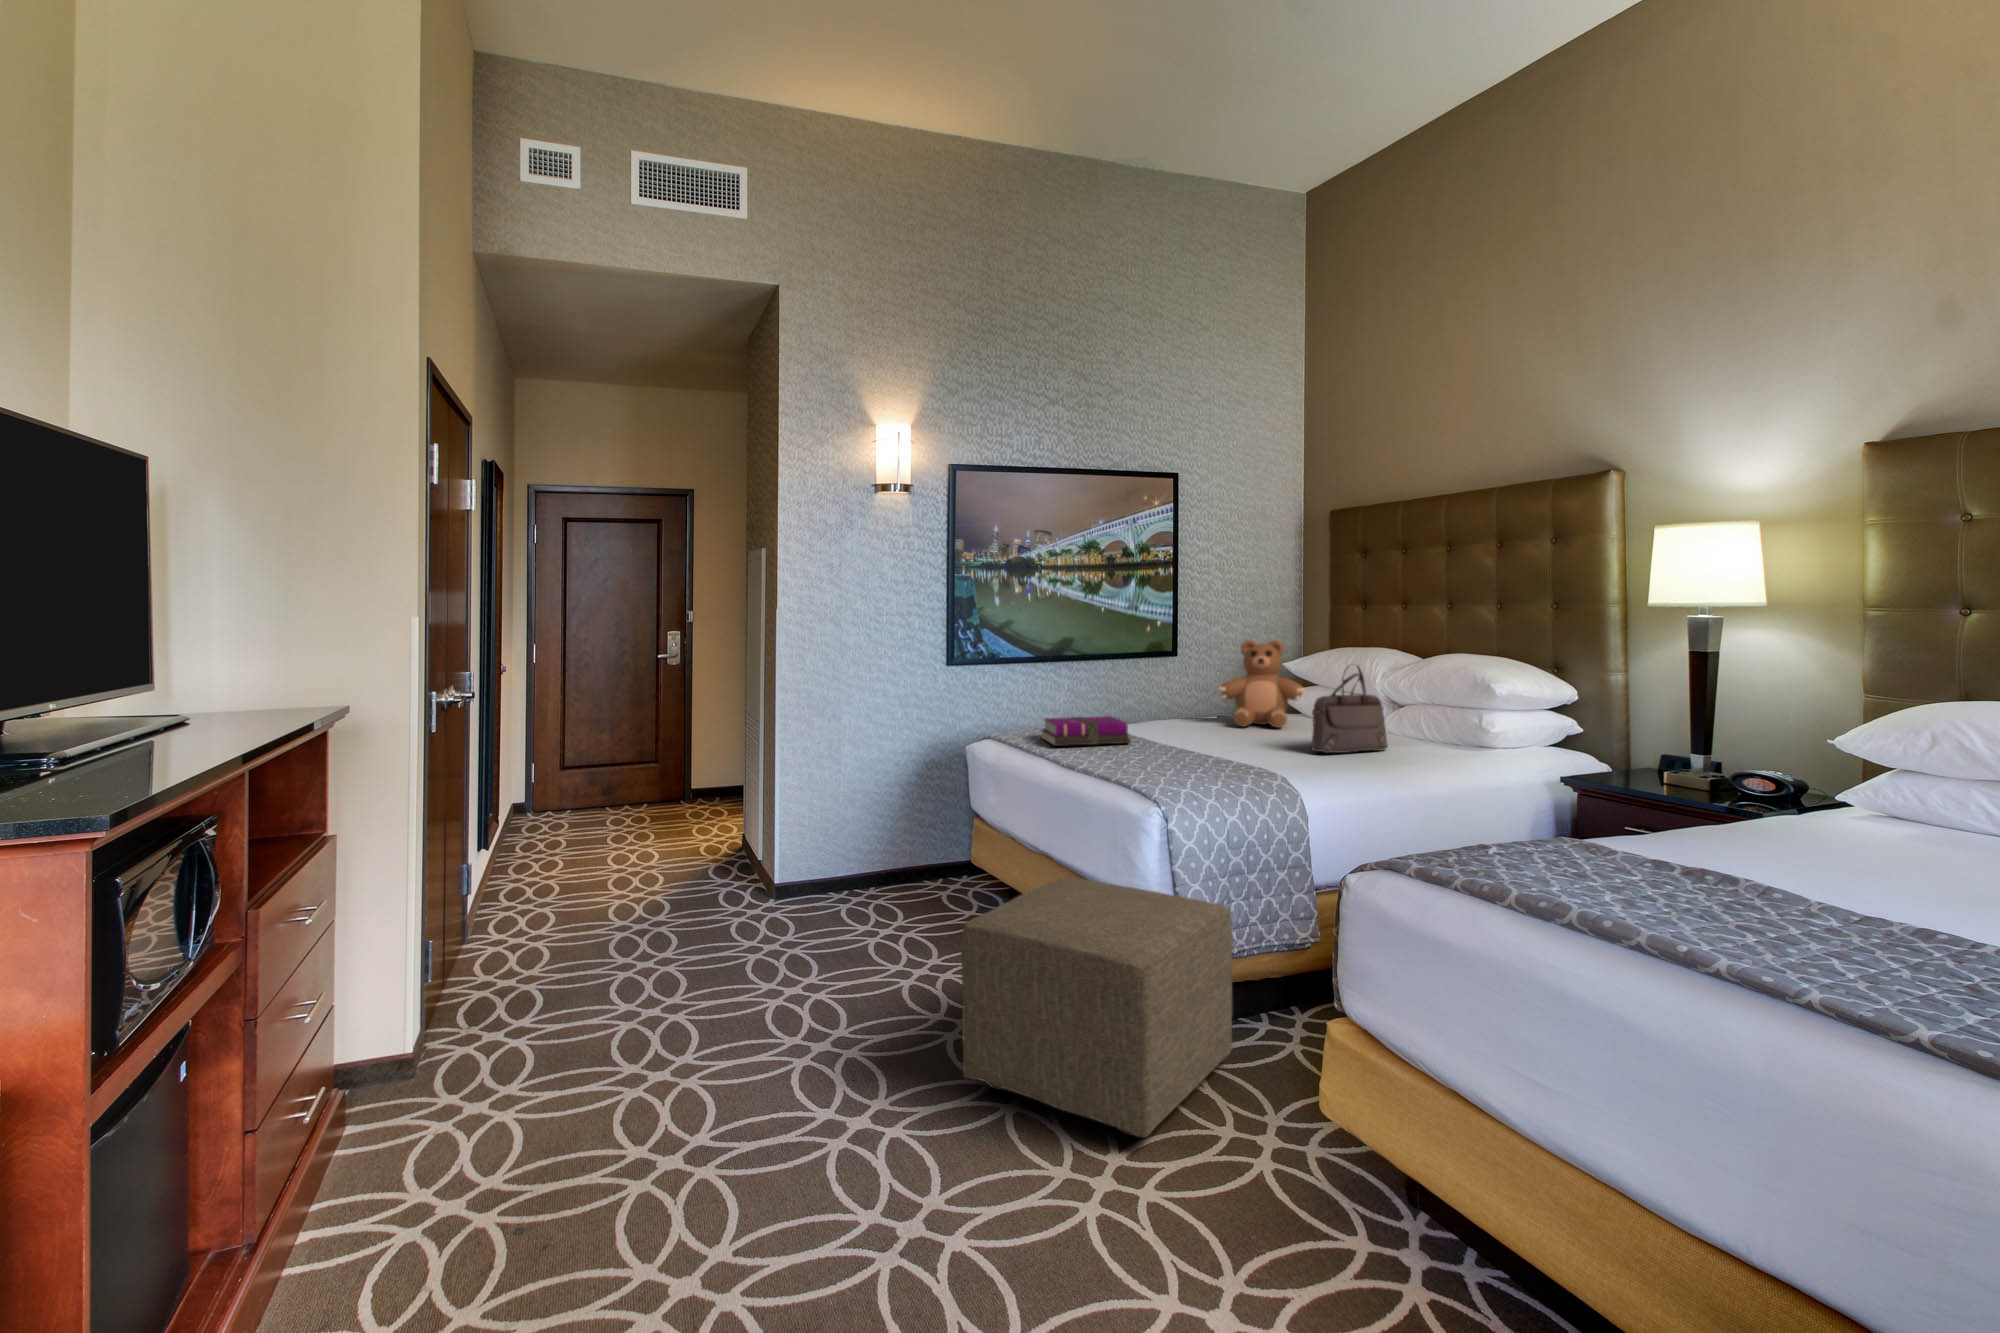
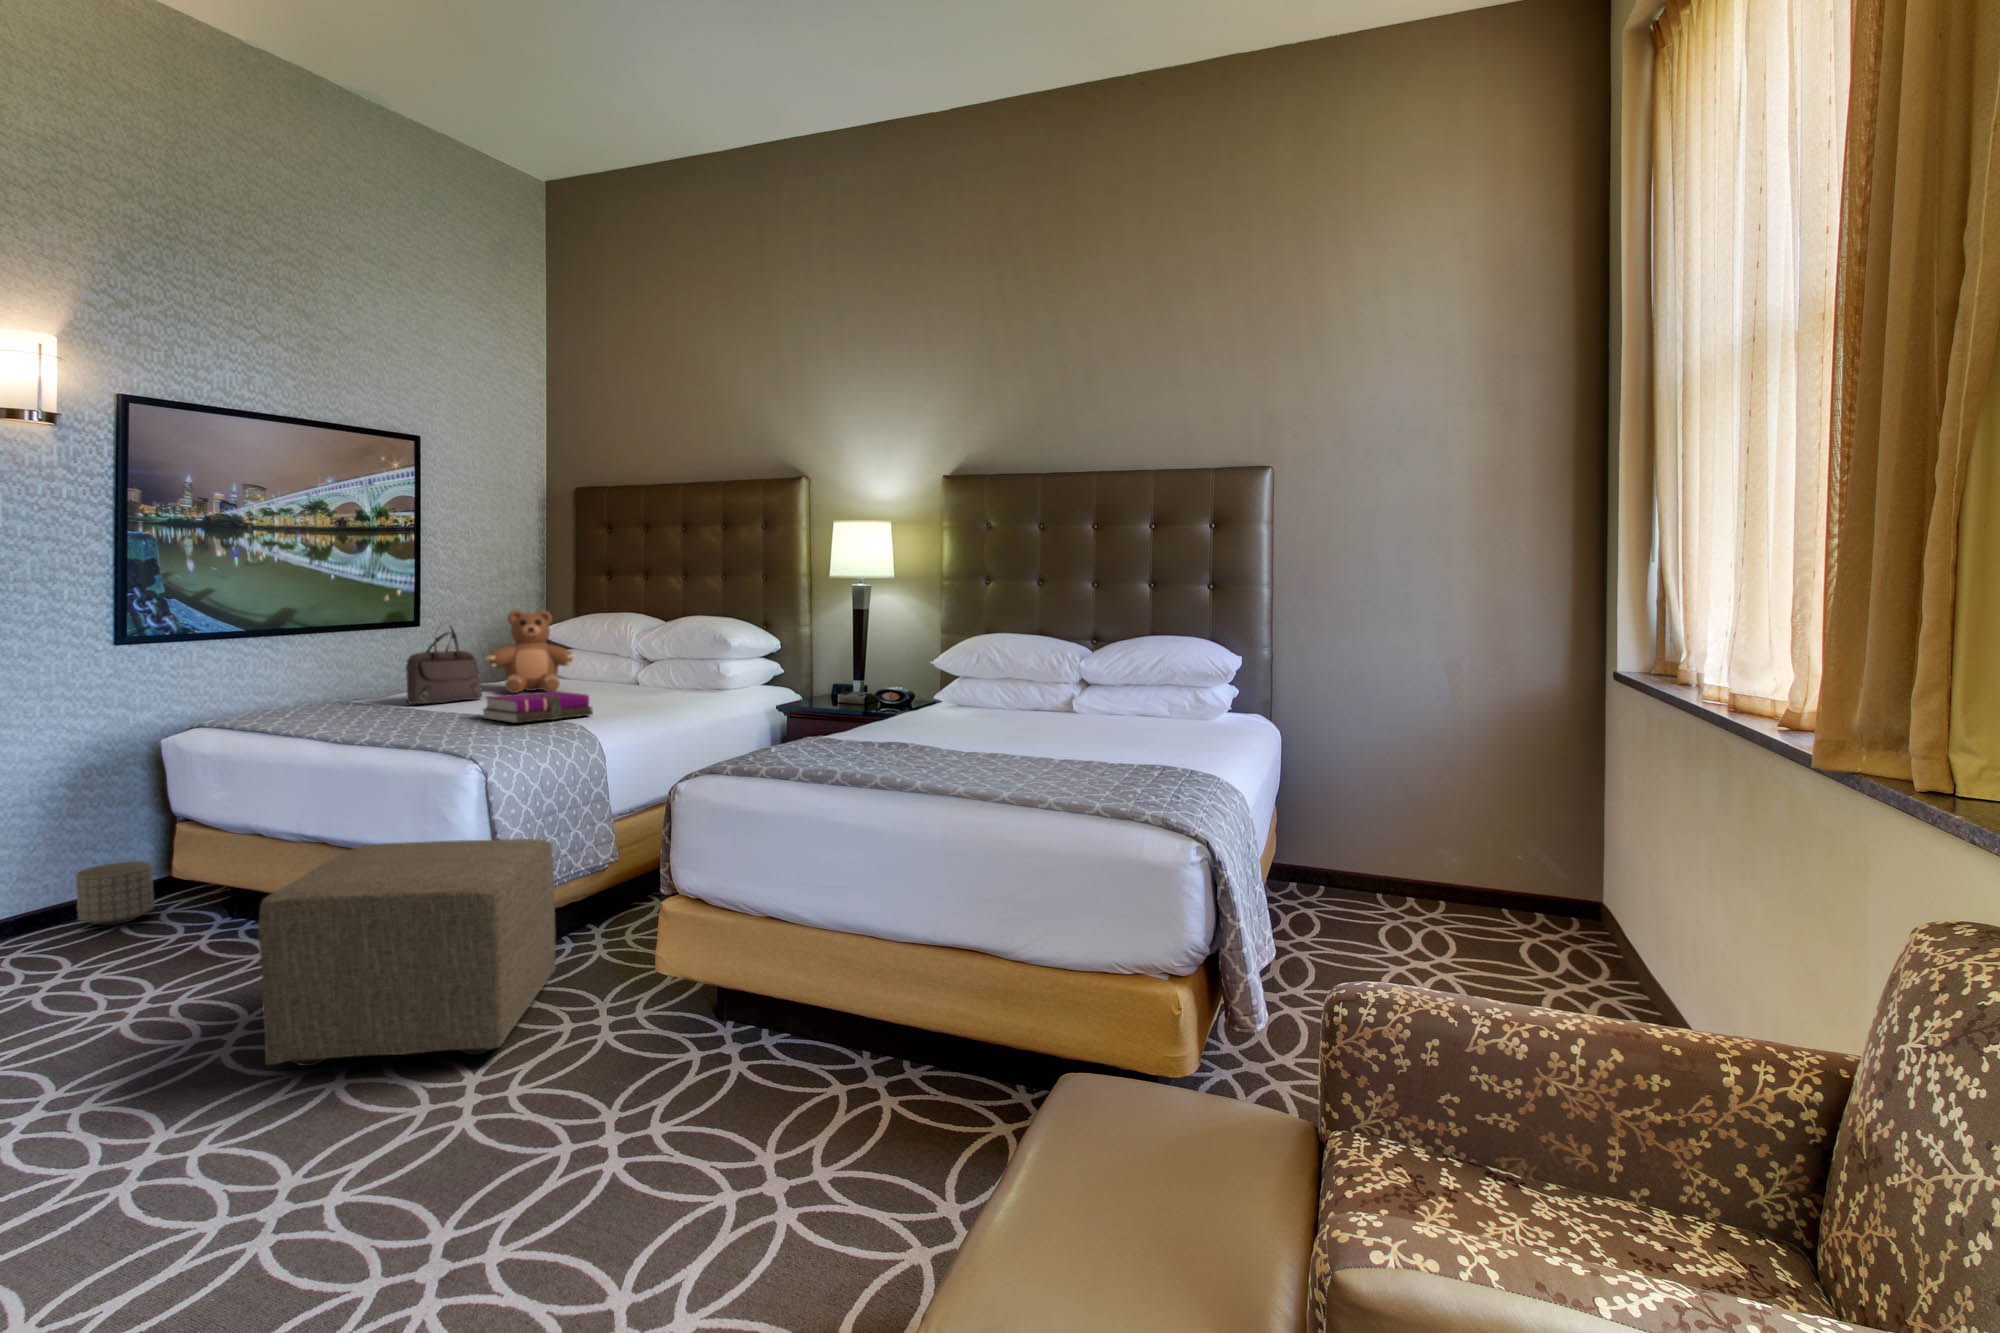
handbag: present [1312,666,1388,753] -> present [406,626,482,704]
notebook: present [1042,716,1131,746] -> present [483,691,593,723]
planter: none [916,844,961,895] -> present [76,861,154,925]

